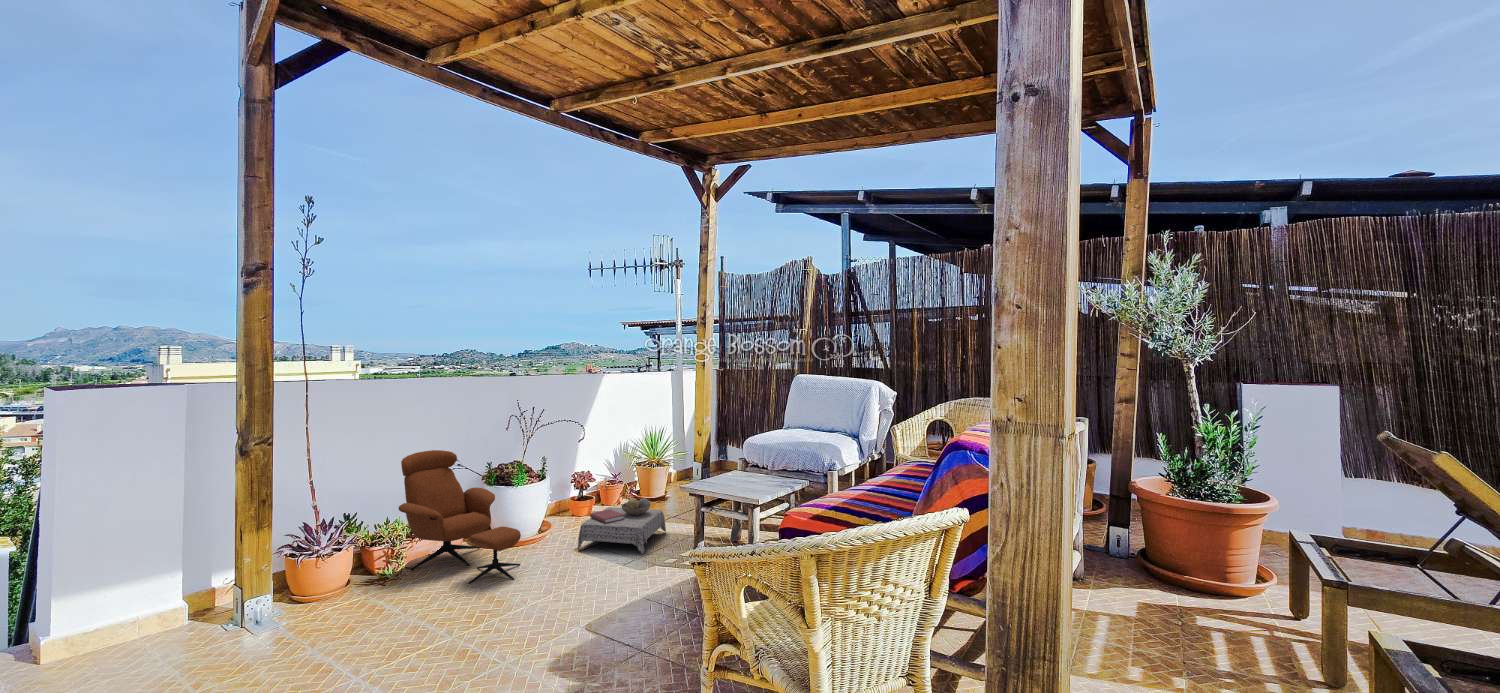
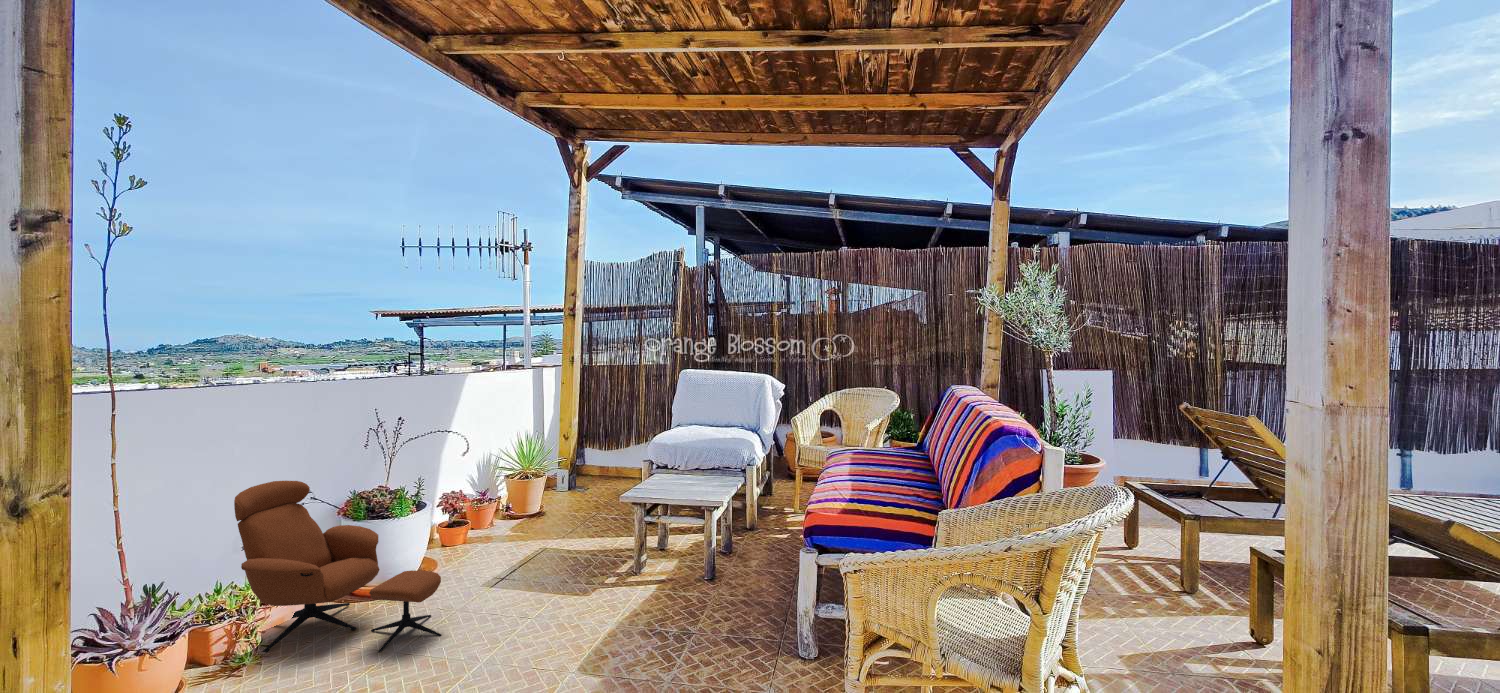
ottoman: present [578,498,666,554] -> none [489,514,582,585]

